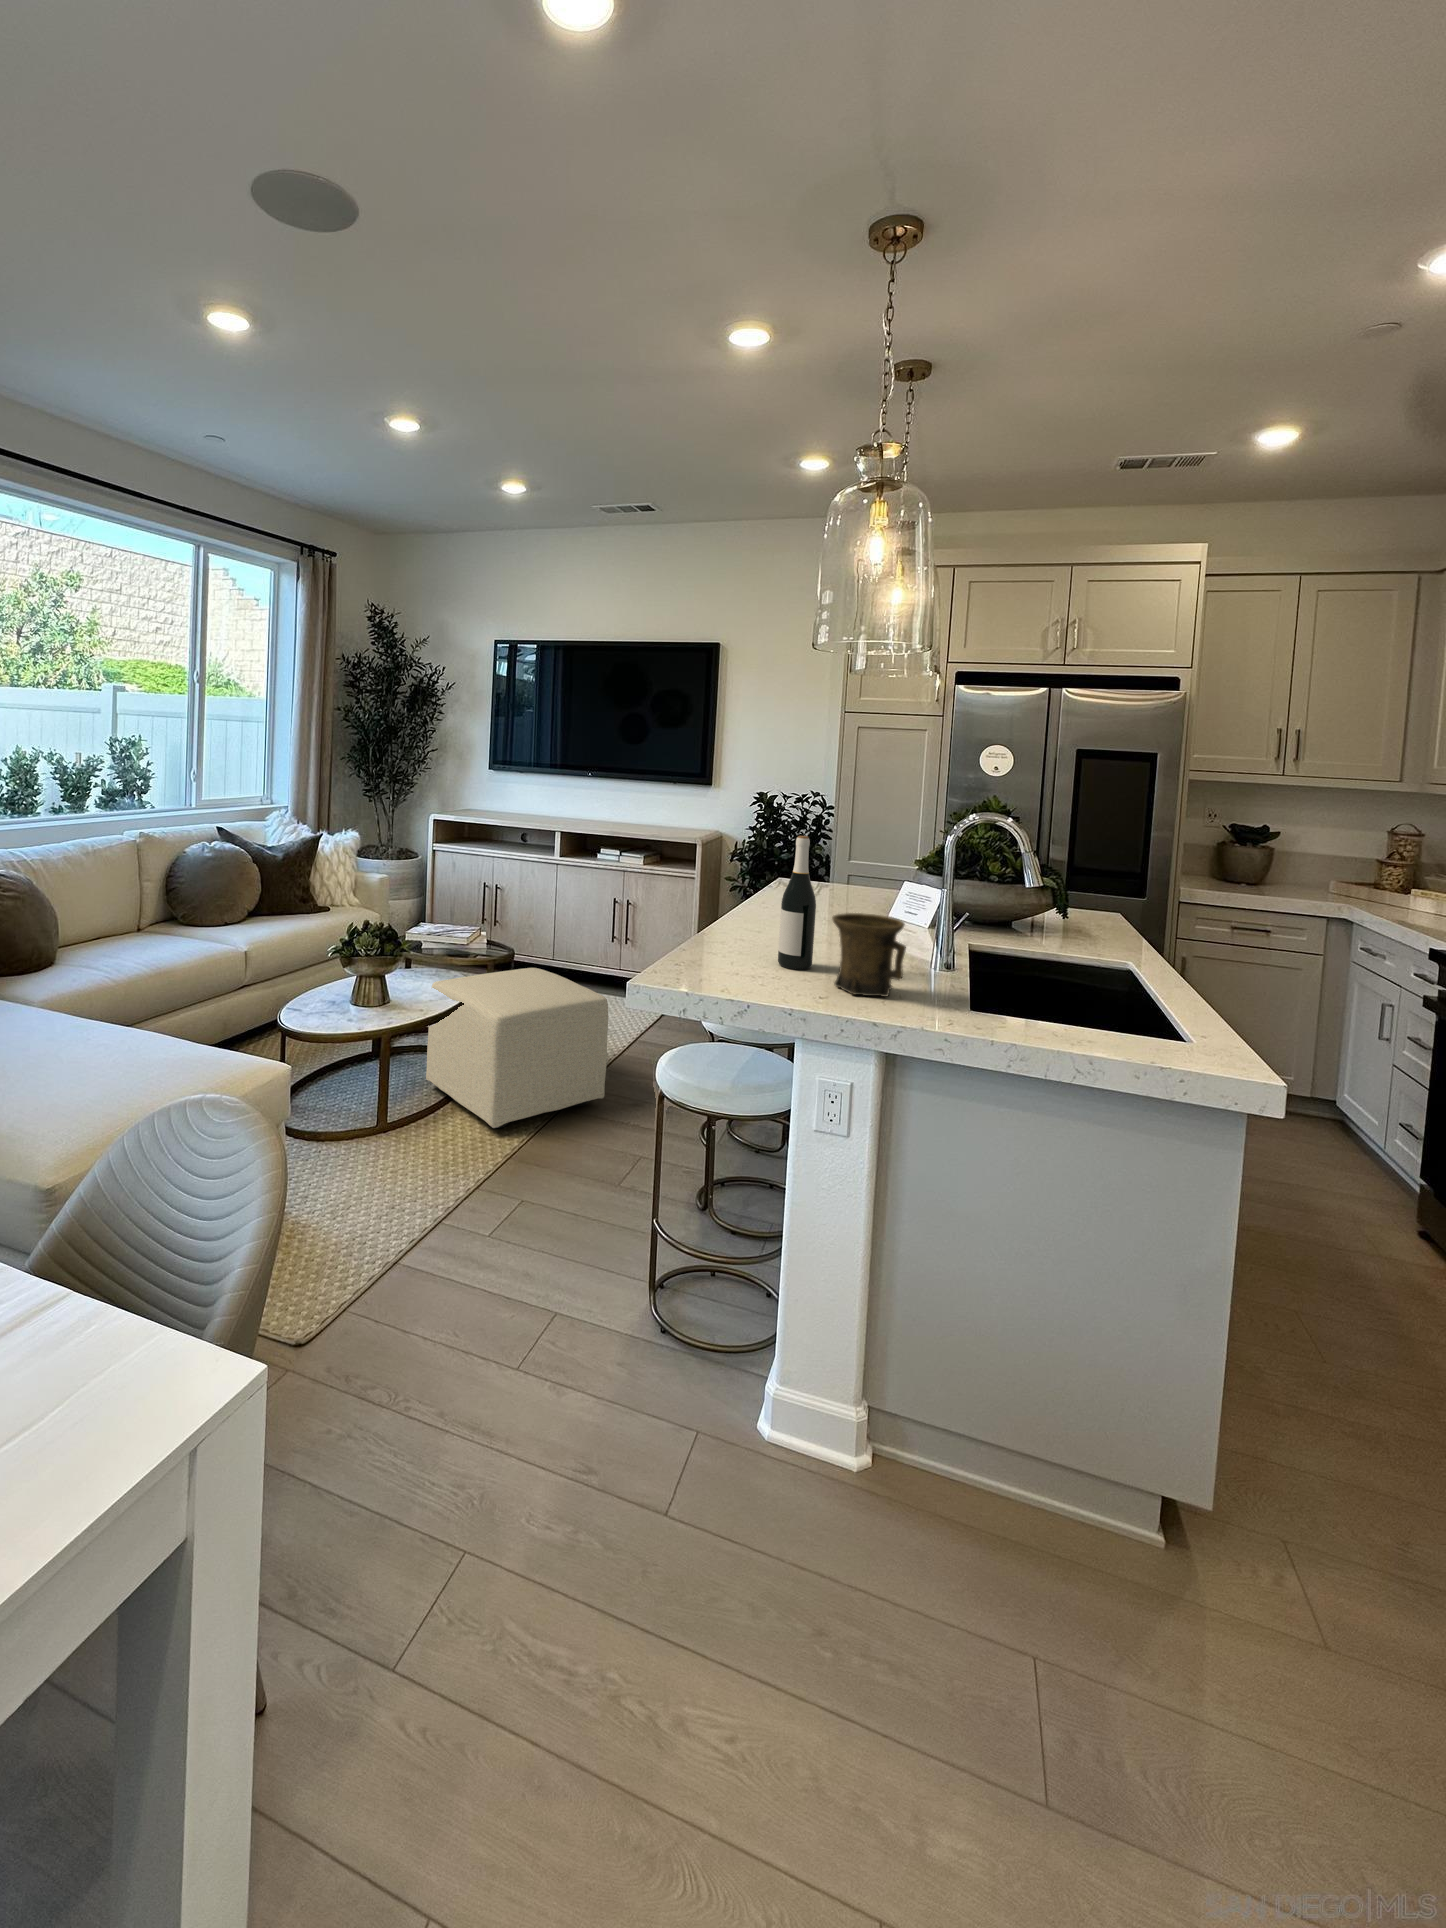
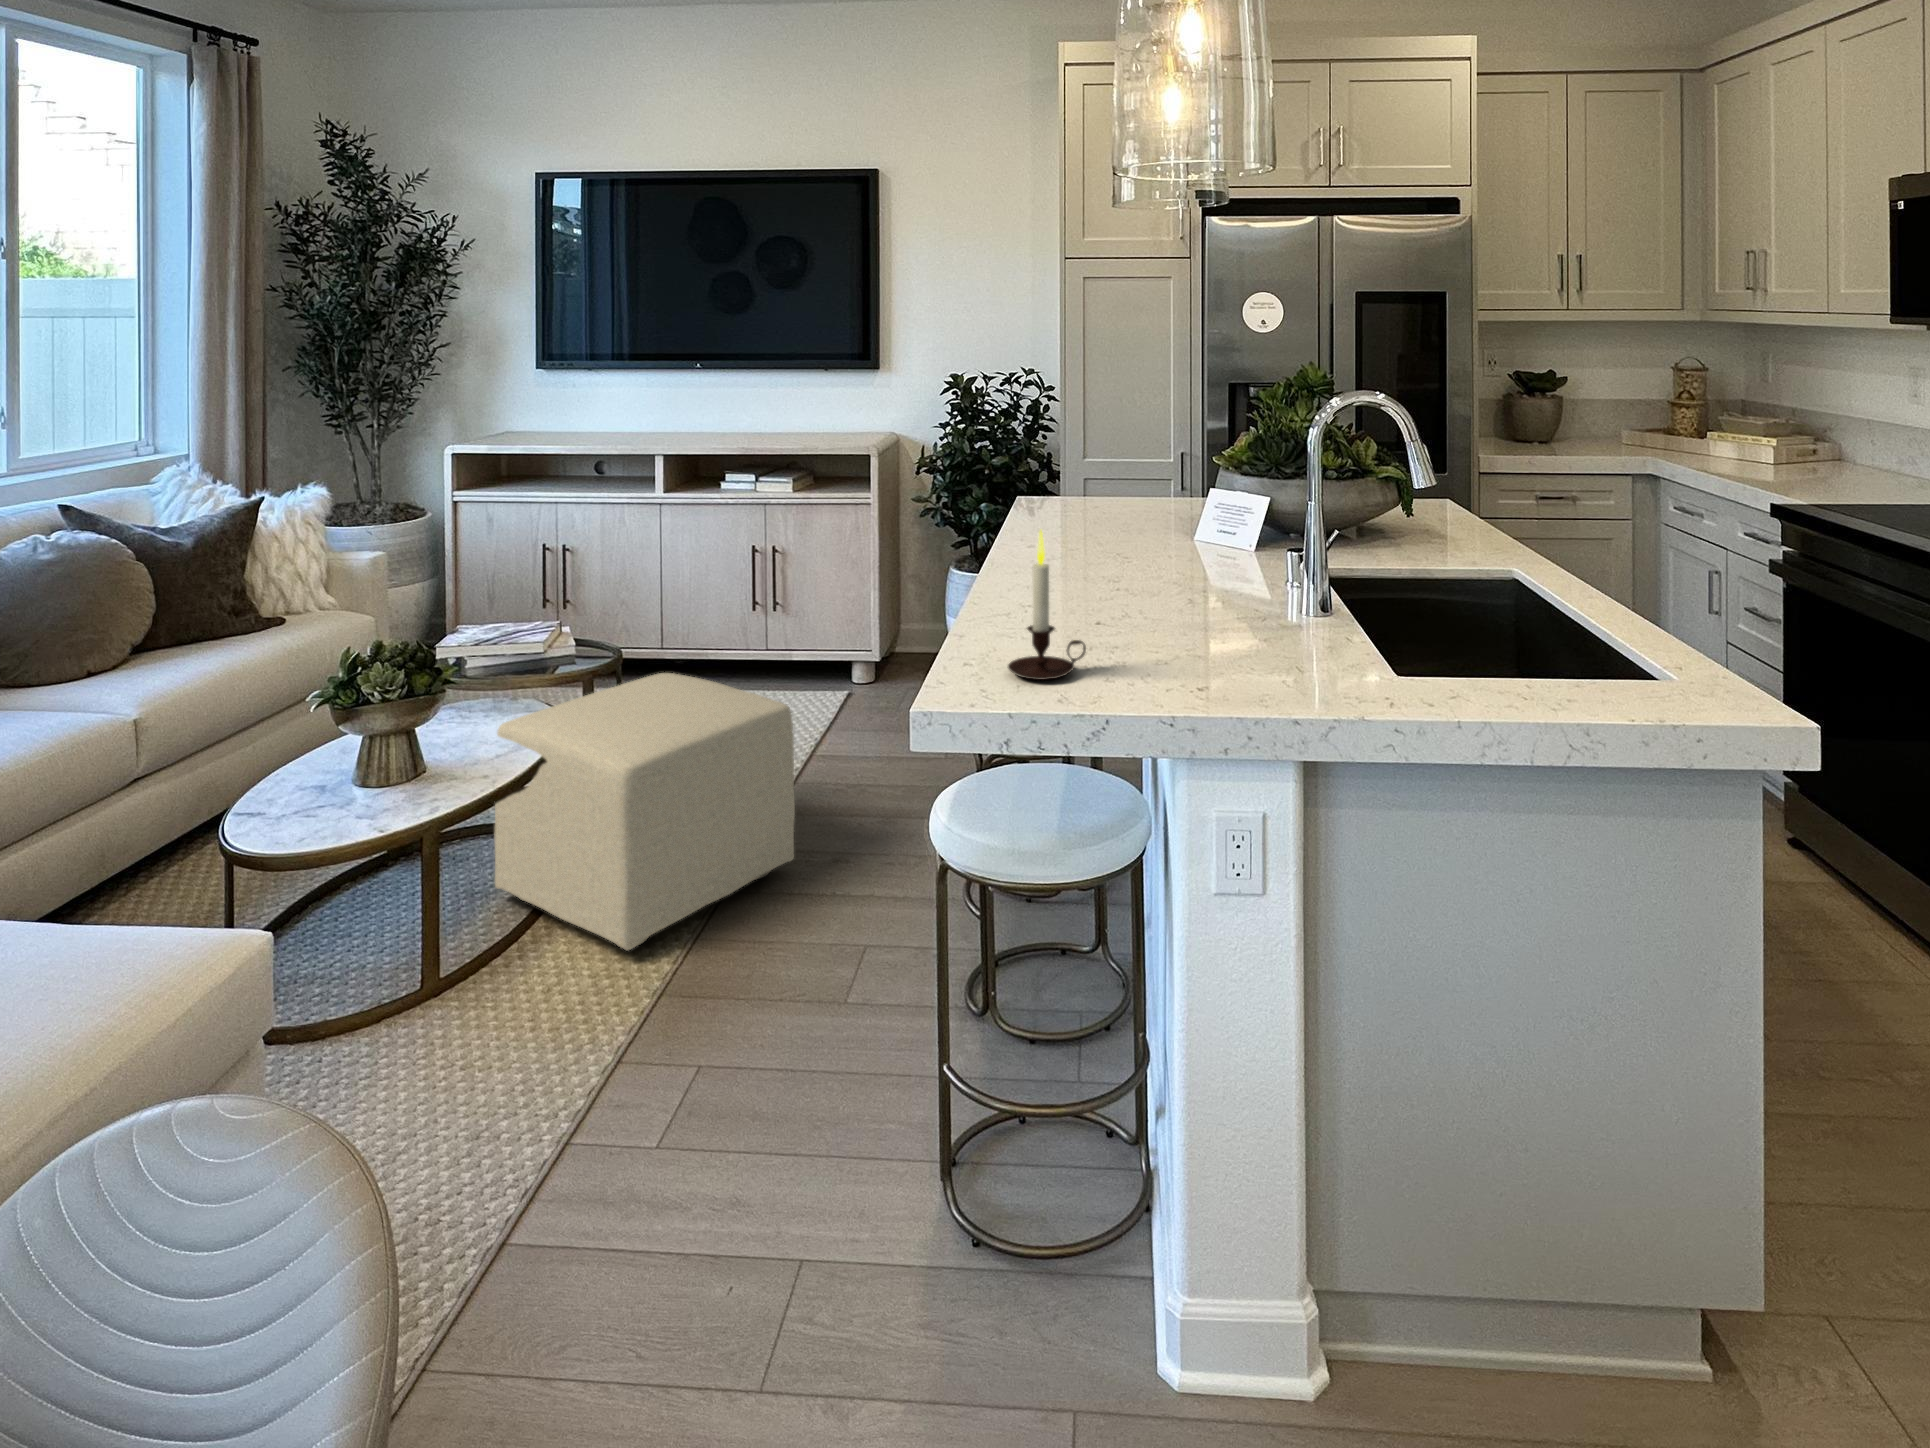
wine bottle: present [778,836,816,970] -> none [1111,440,1161,640]
candle: none [693,885,748,980] -> present [1008,531,1086,680]
mug: present [832,913,906,997] -> none [1200,546,1314,671]

